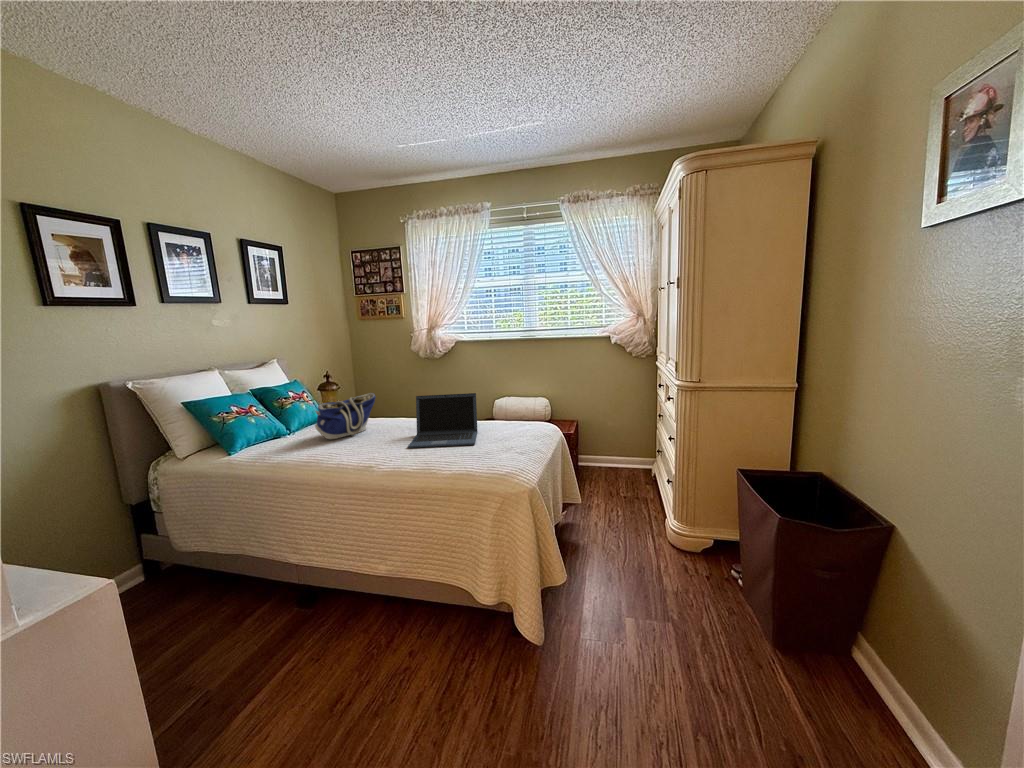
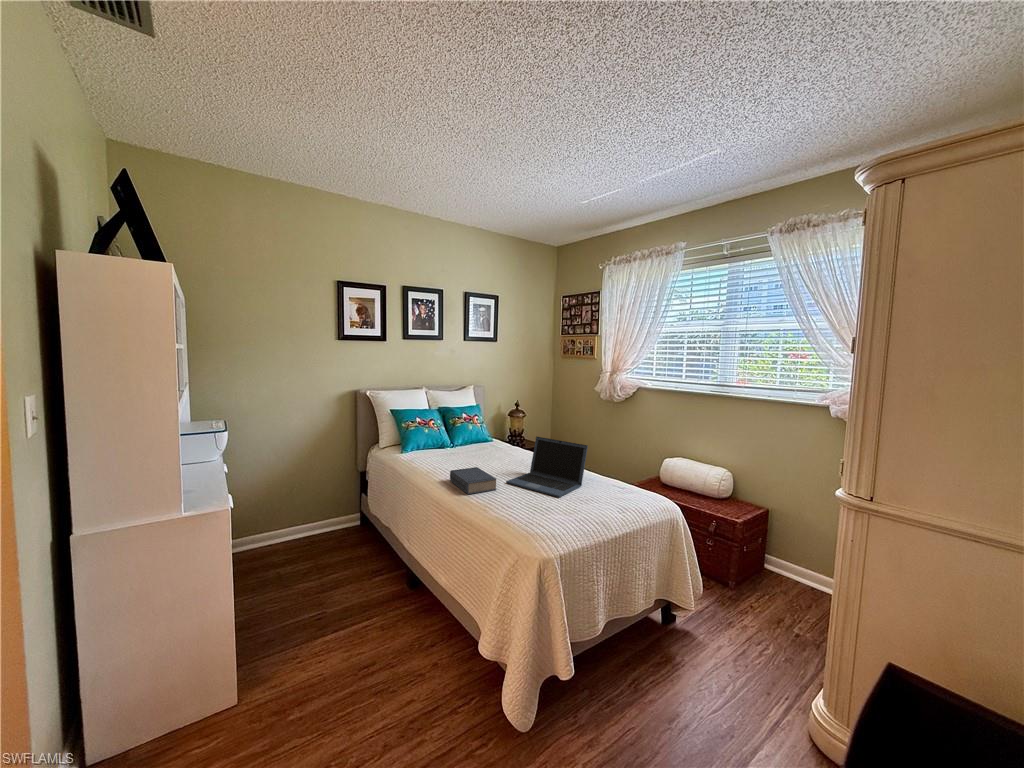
tote bag: present [315,393,375,439] -> none [460,426,514,459]
book: none [343,441,408,467] -> present [450,467,496,494]

